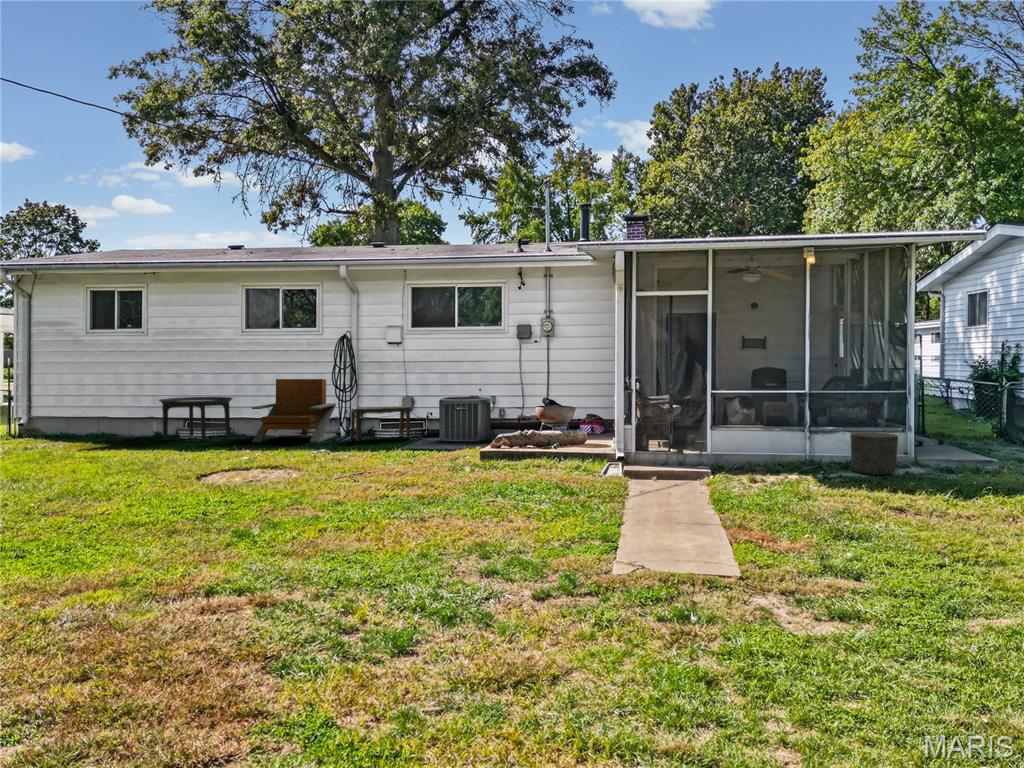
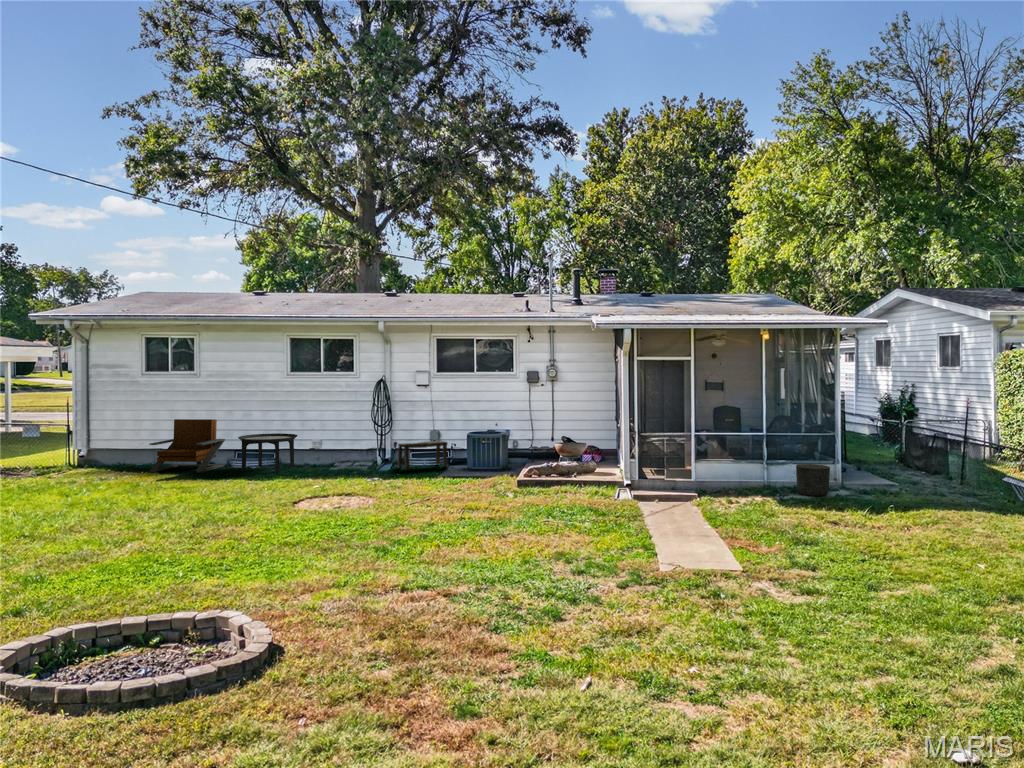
lounge chair: present [252,379,336,443] -> present [149,419,225,472]

